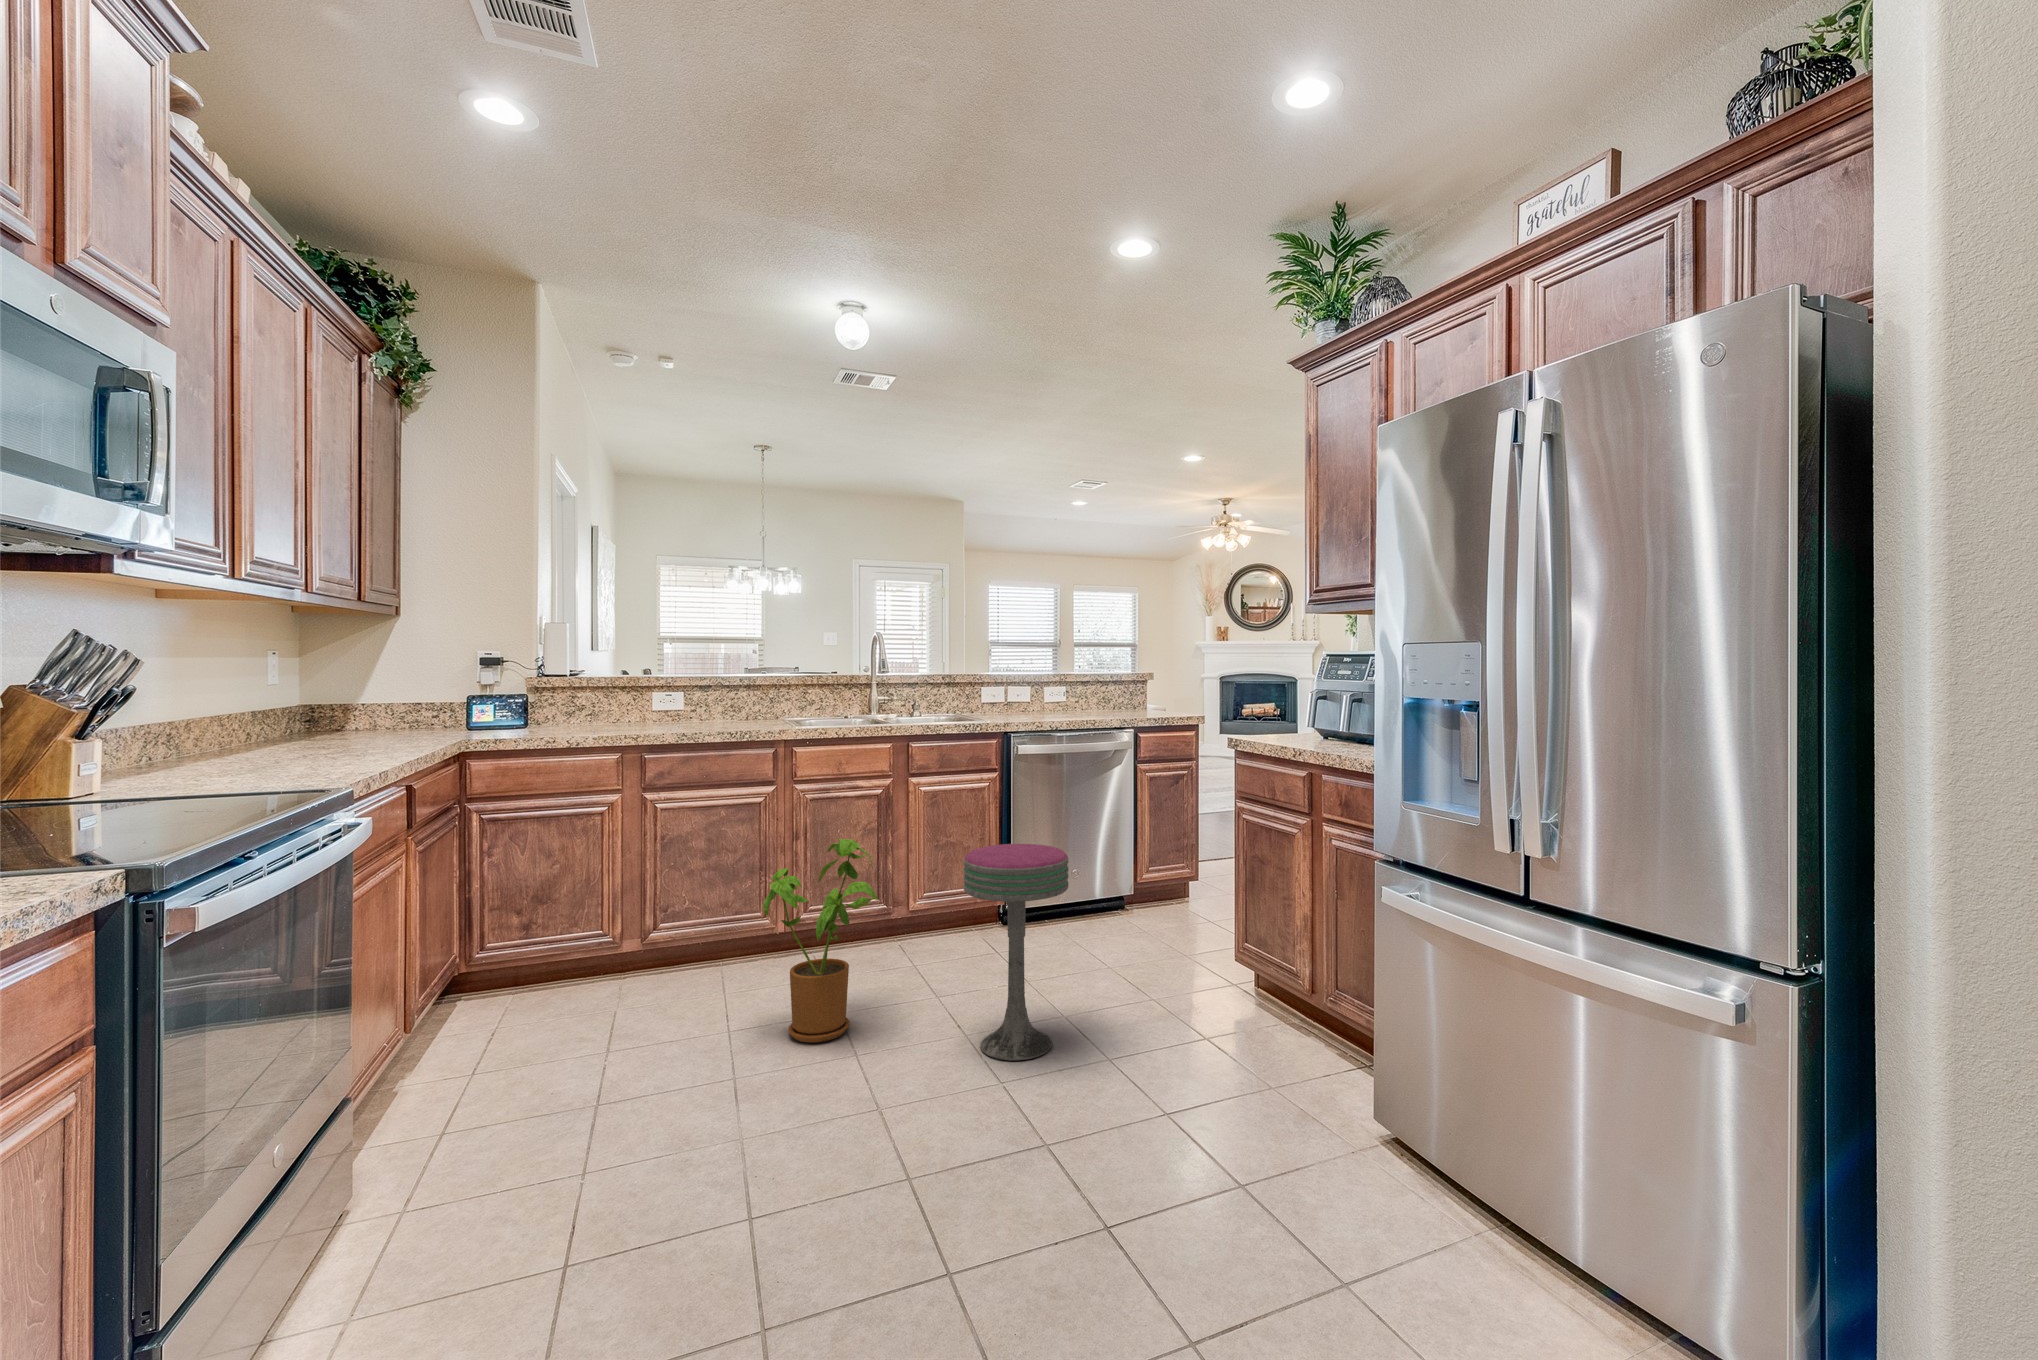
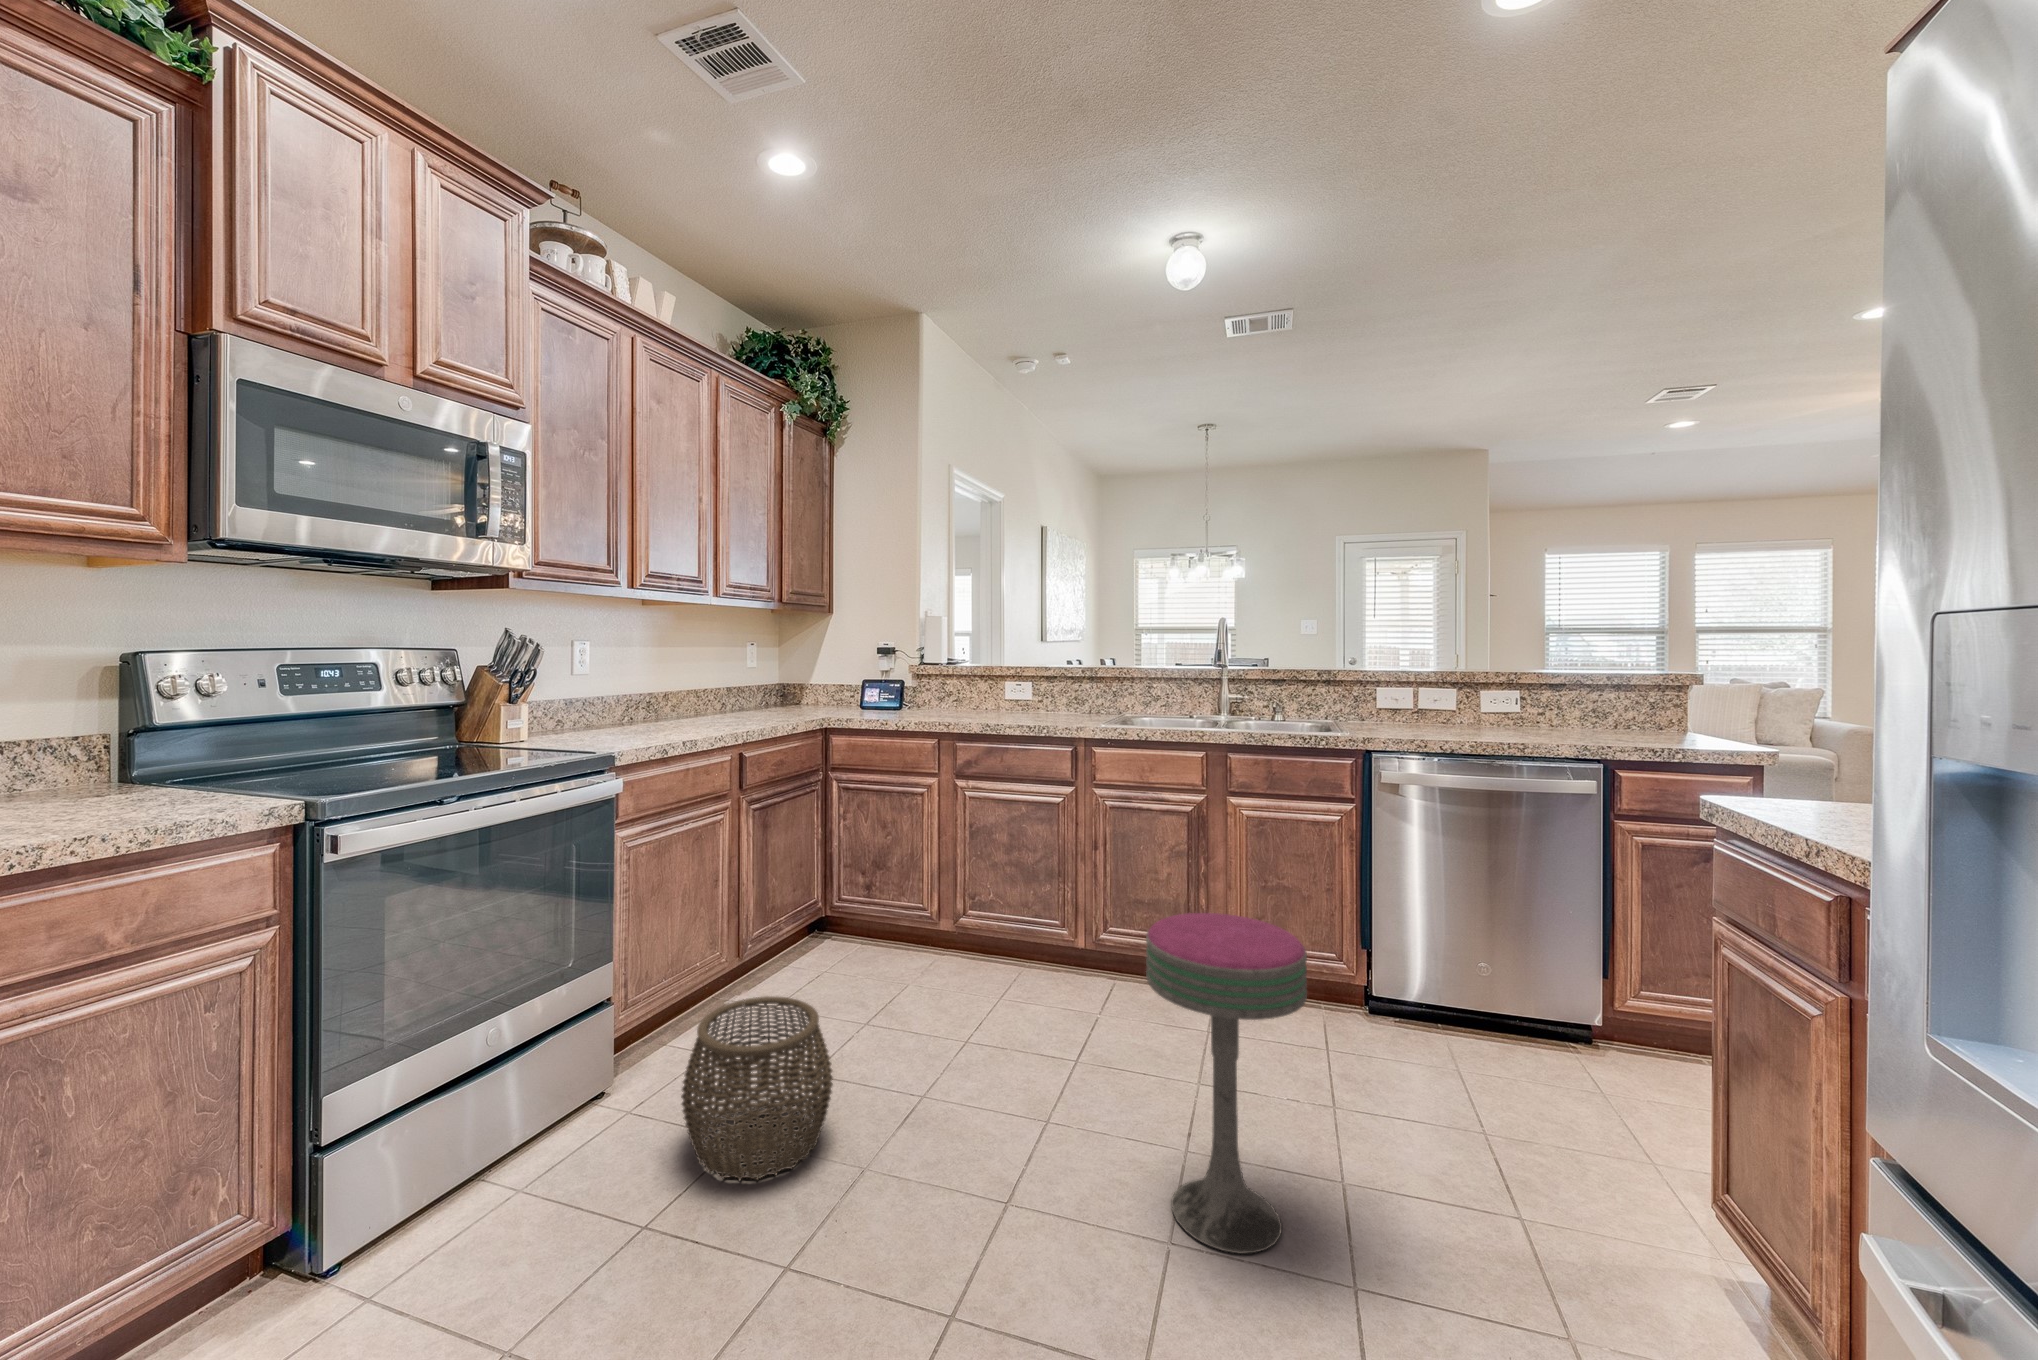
house plant: present [763,839,878,1043] -> none [977,862,1099,1097]
woven basket: none [546,1004,710,1180] -> present [681,996,833,1181]

